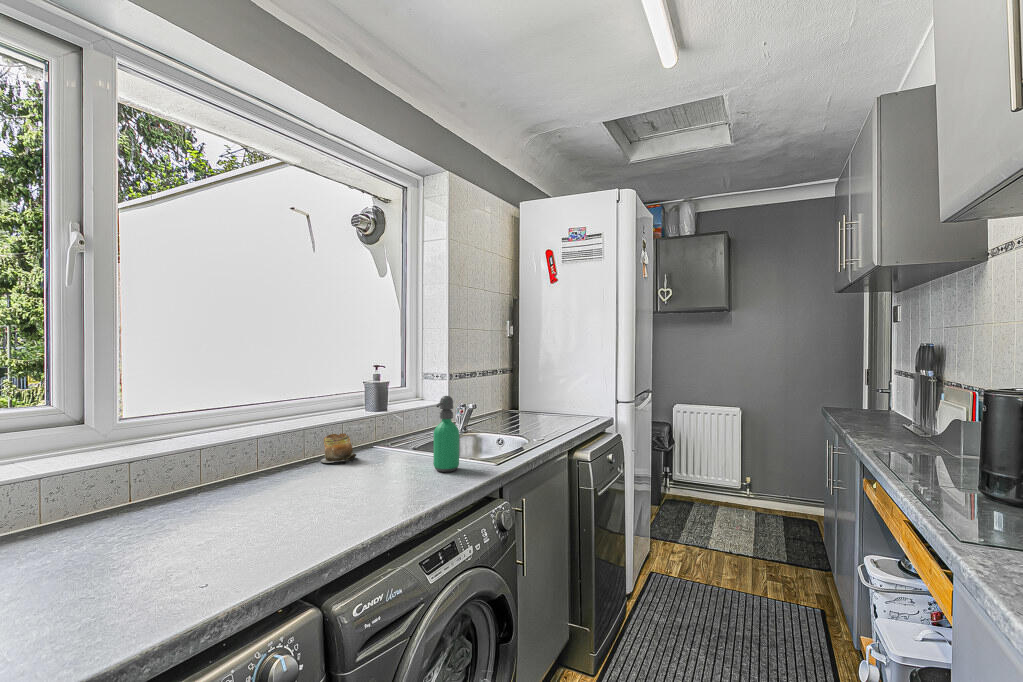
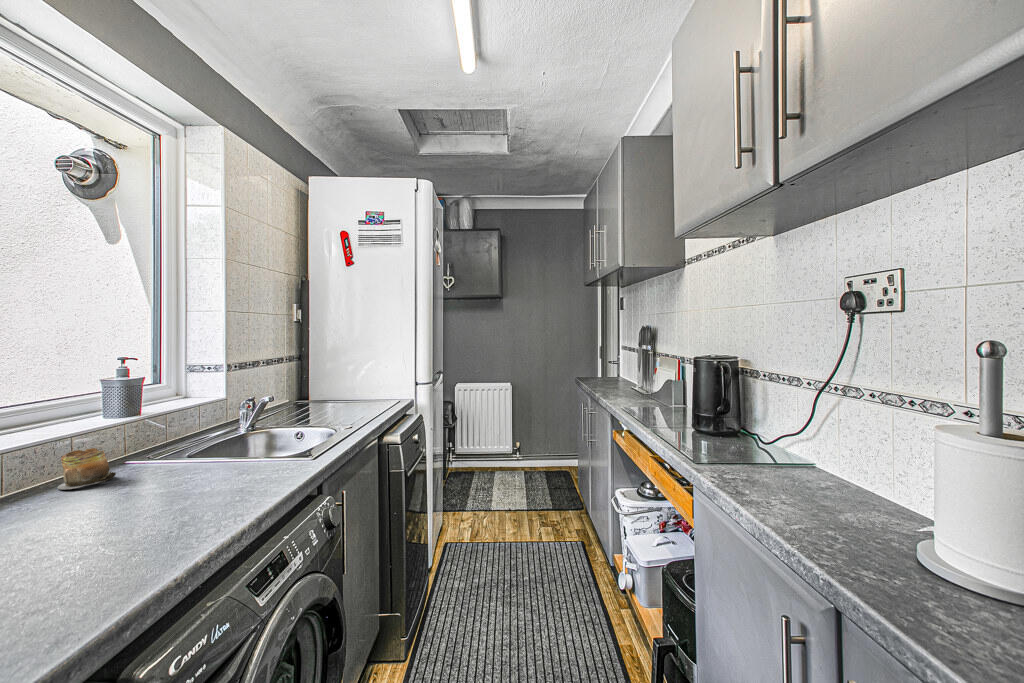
soap dispenser: present [433,396,459,472] -> none [235,390,269,477]

